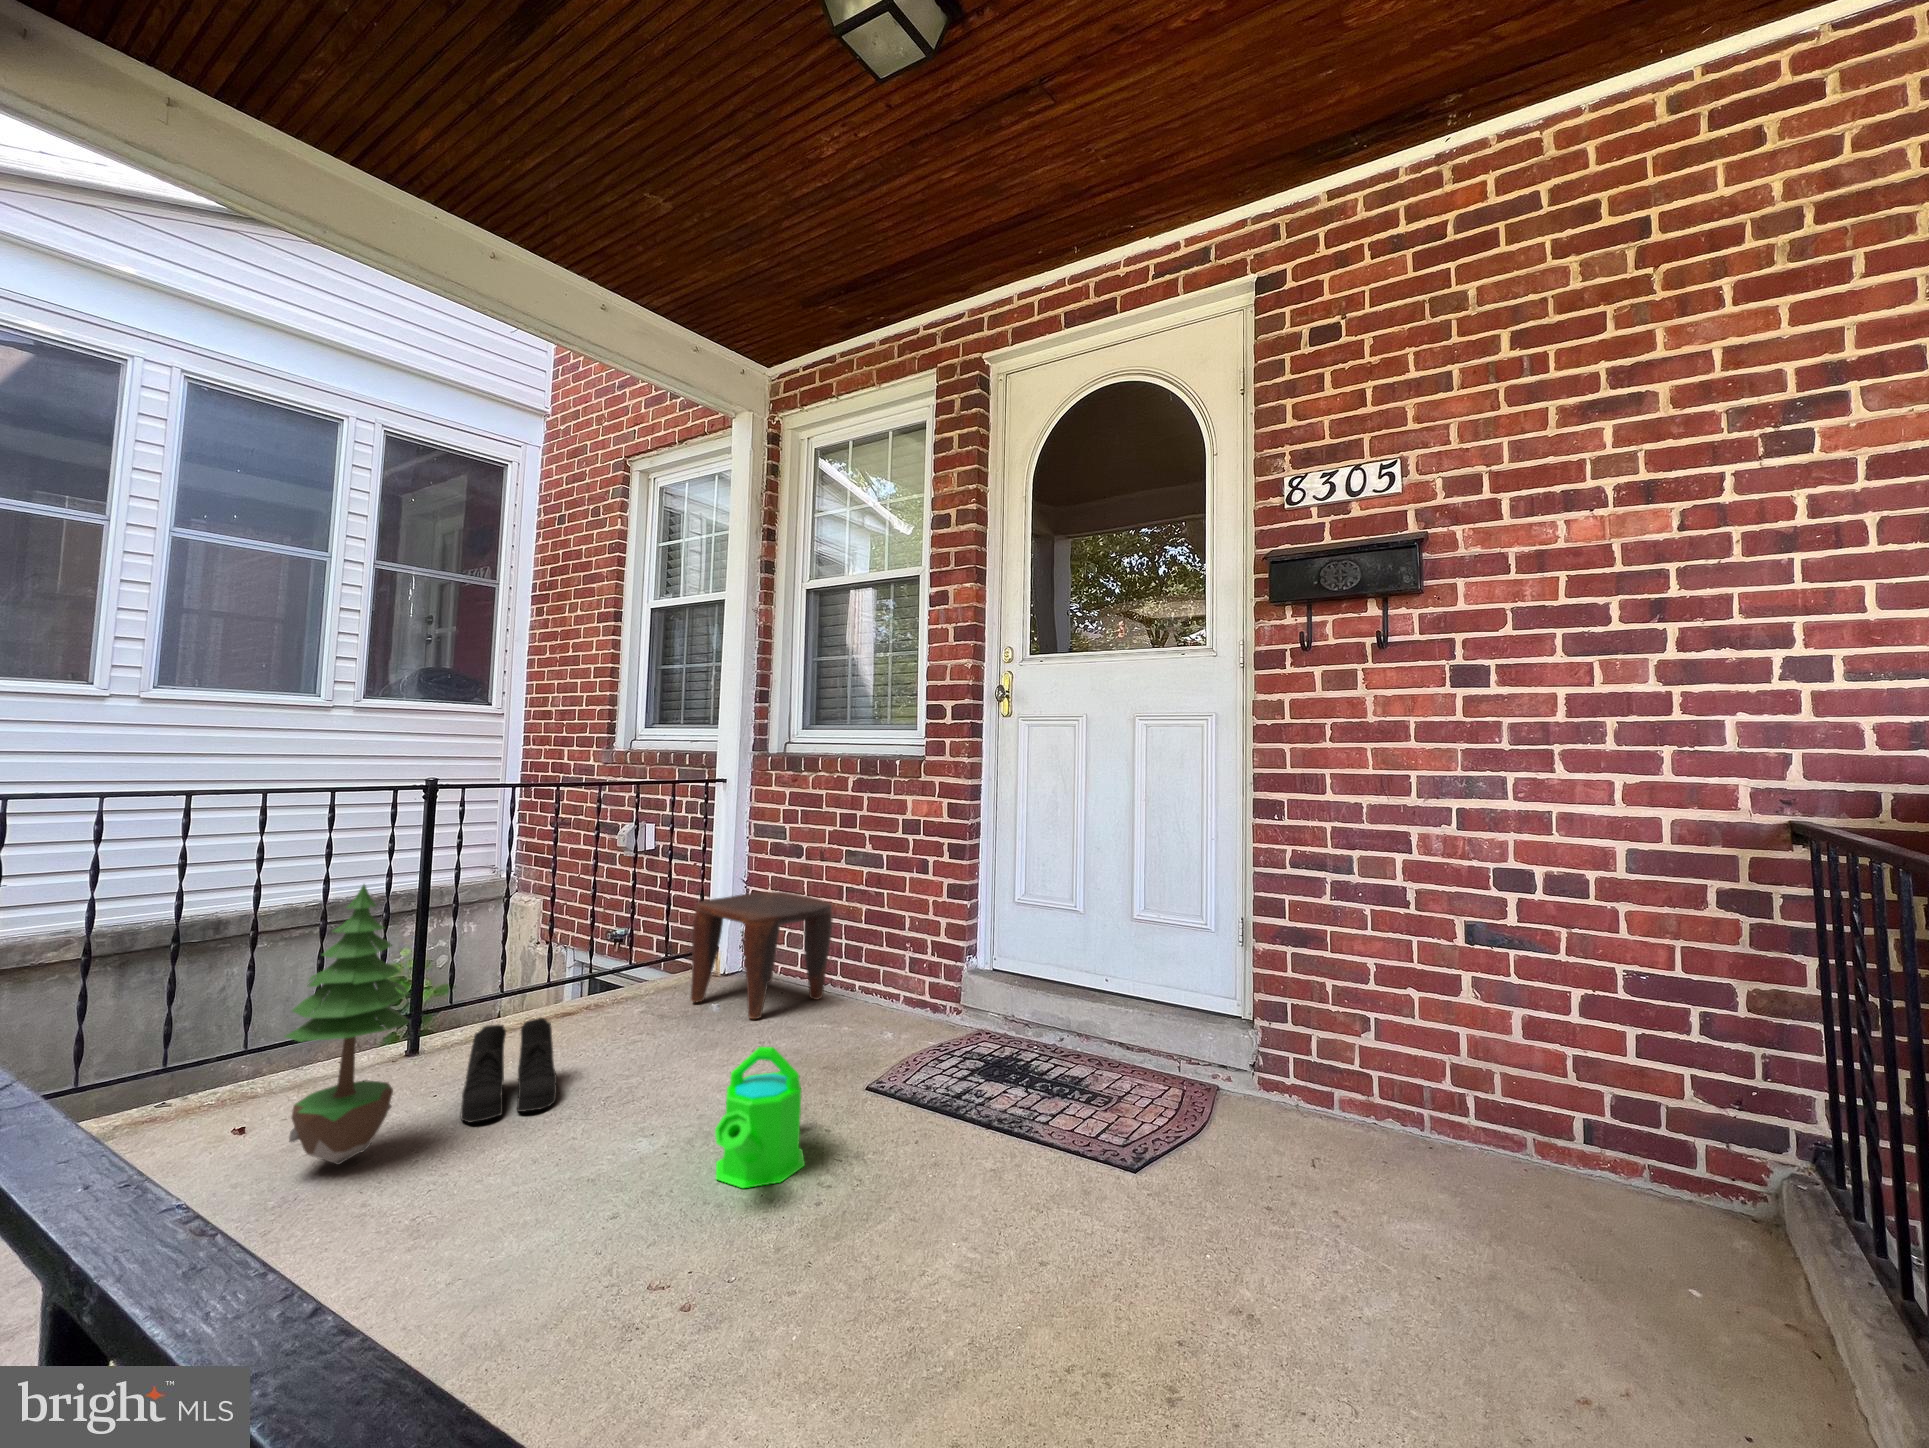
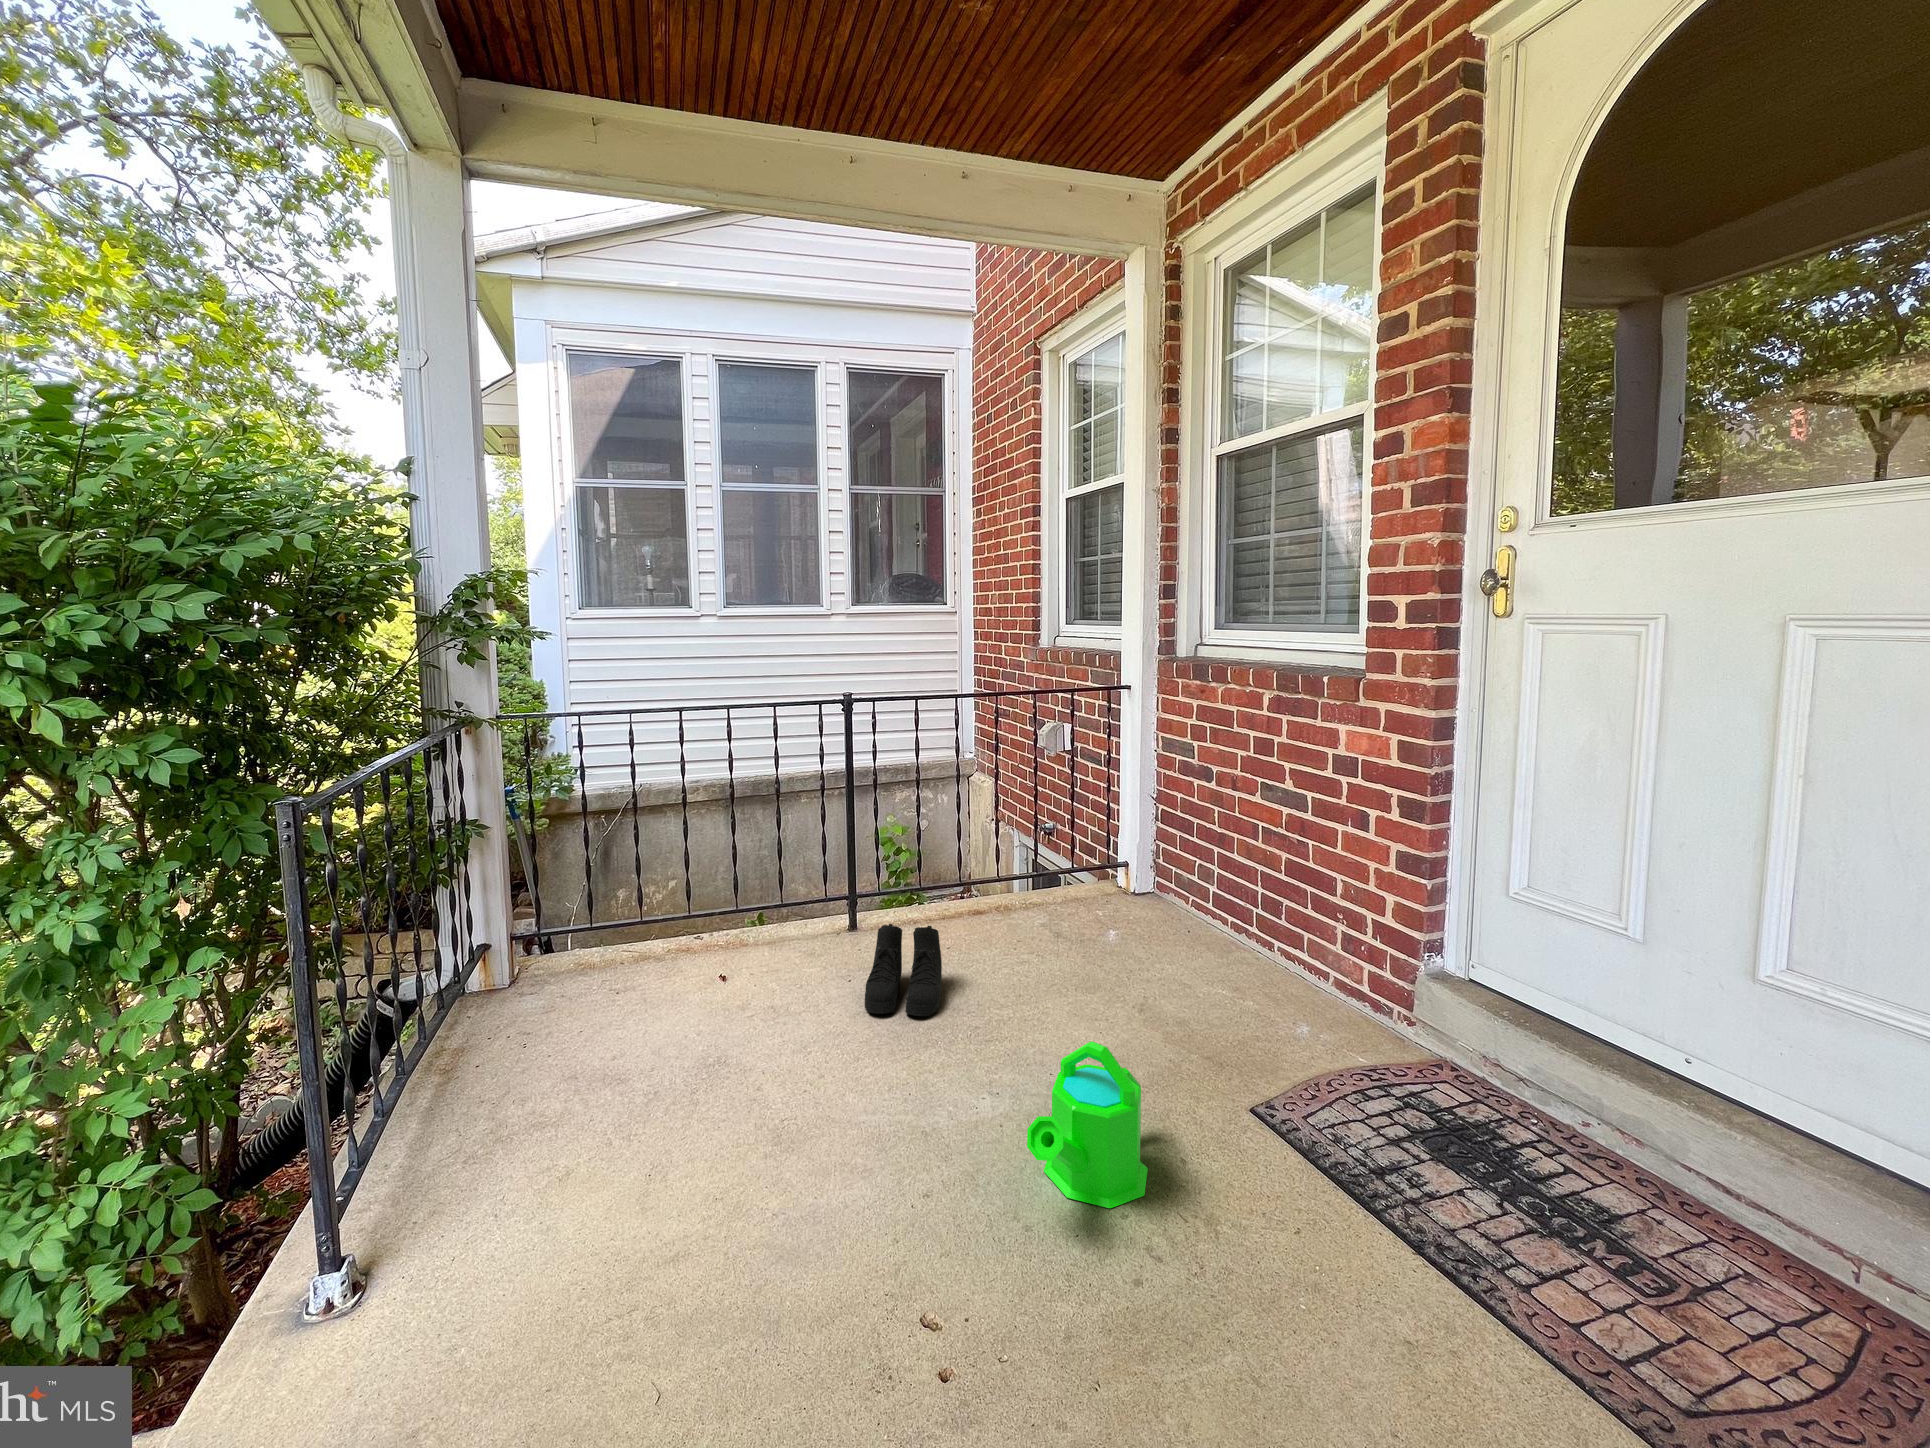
potted tree: present [285,885,409,1165] -> none [730,796,814,1022]
stool: present [691,892,833,1019] -> none [1087,816,1244,962]

